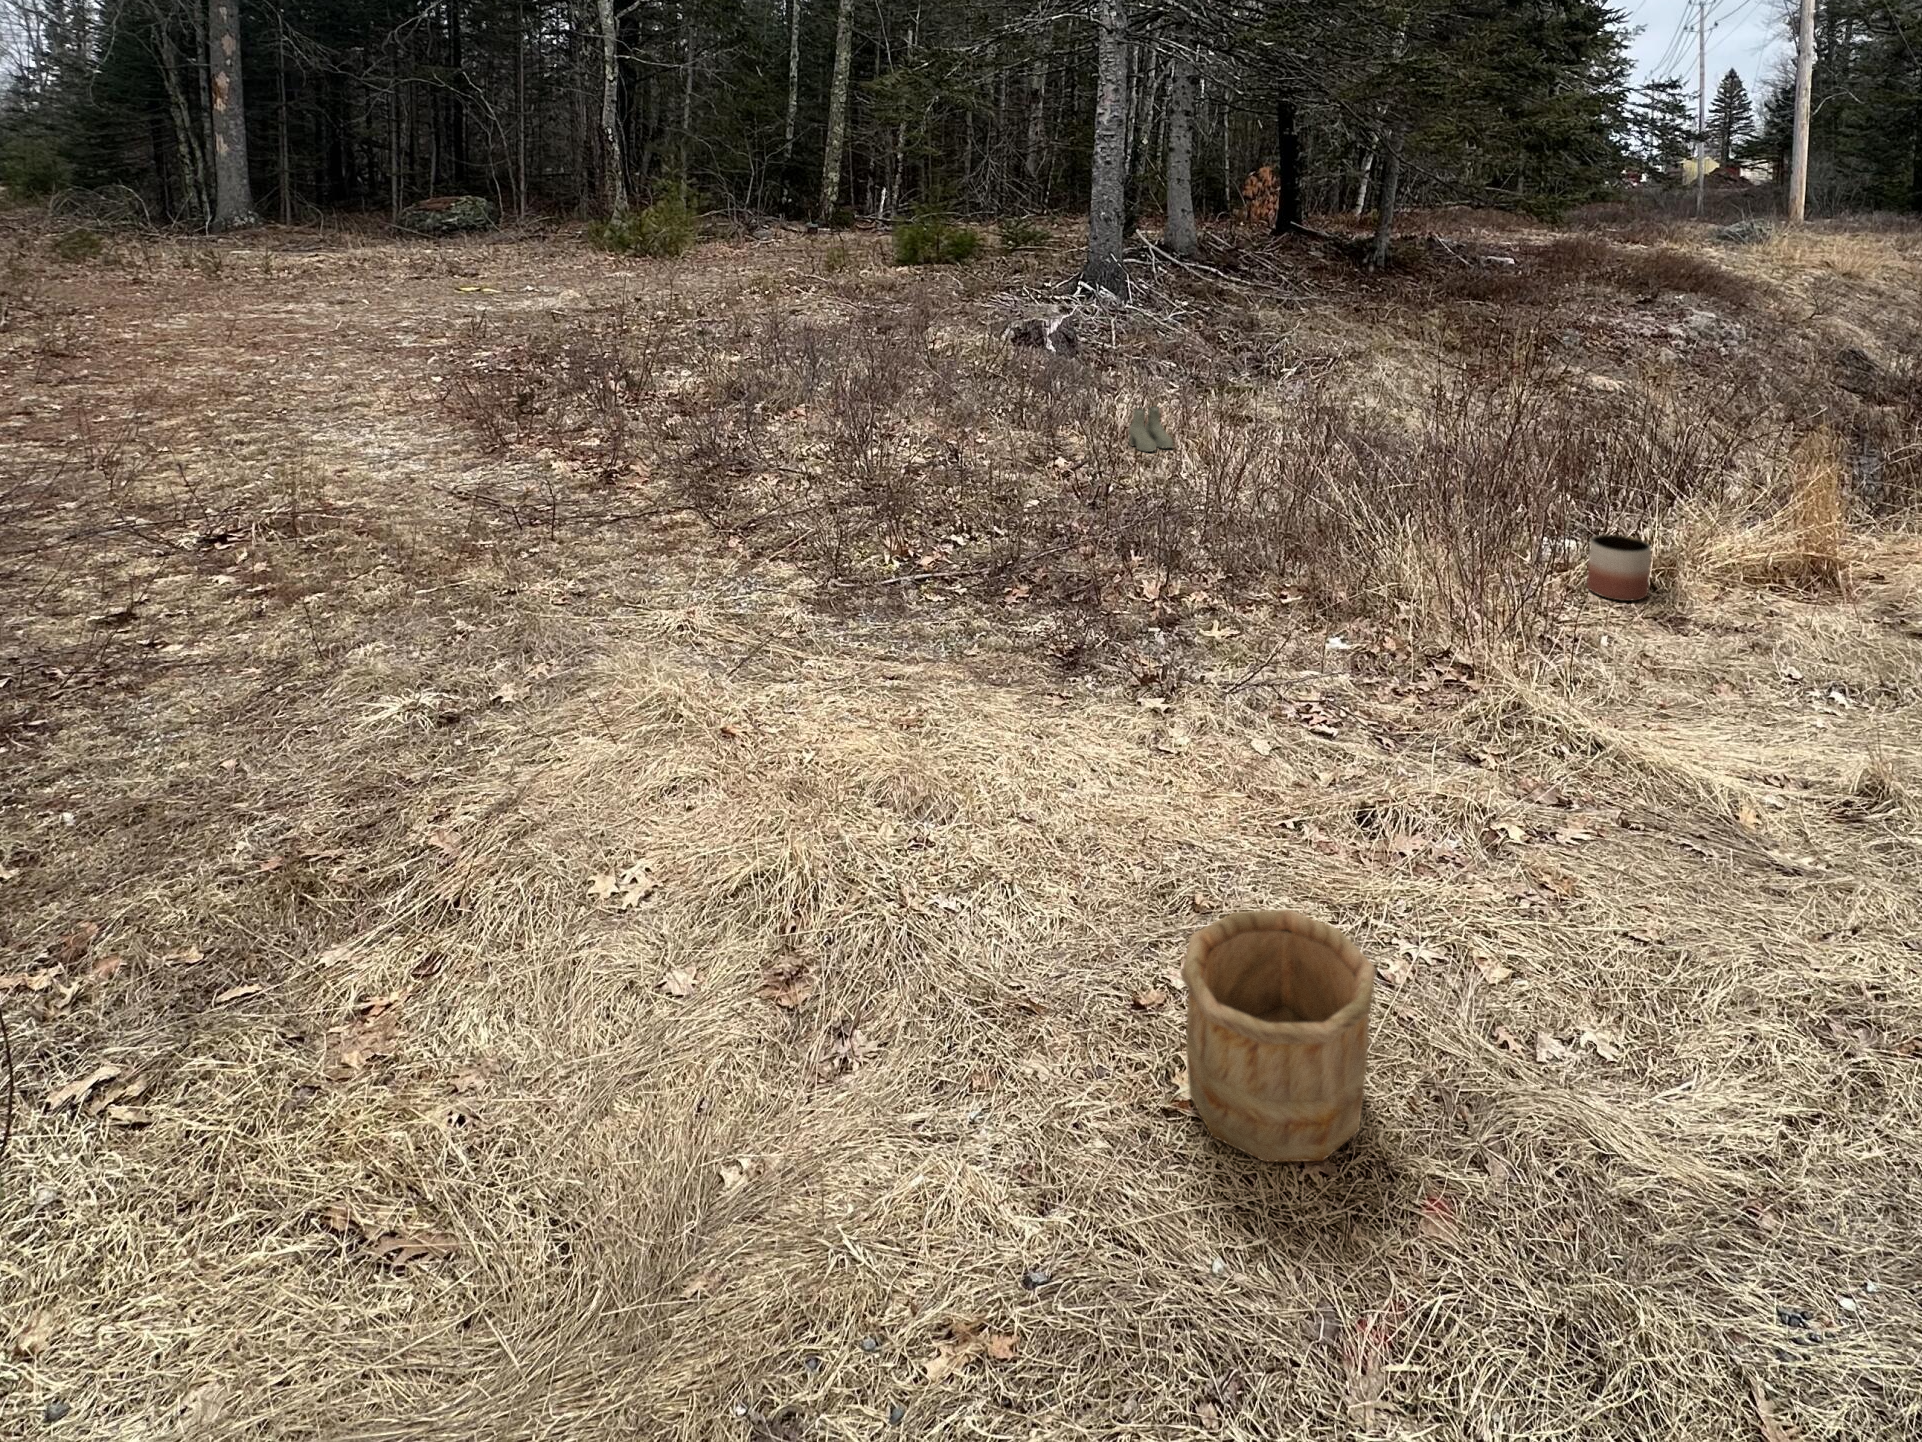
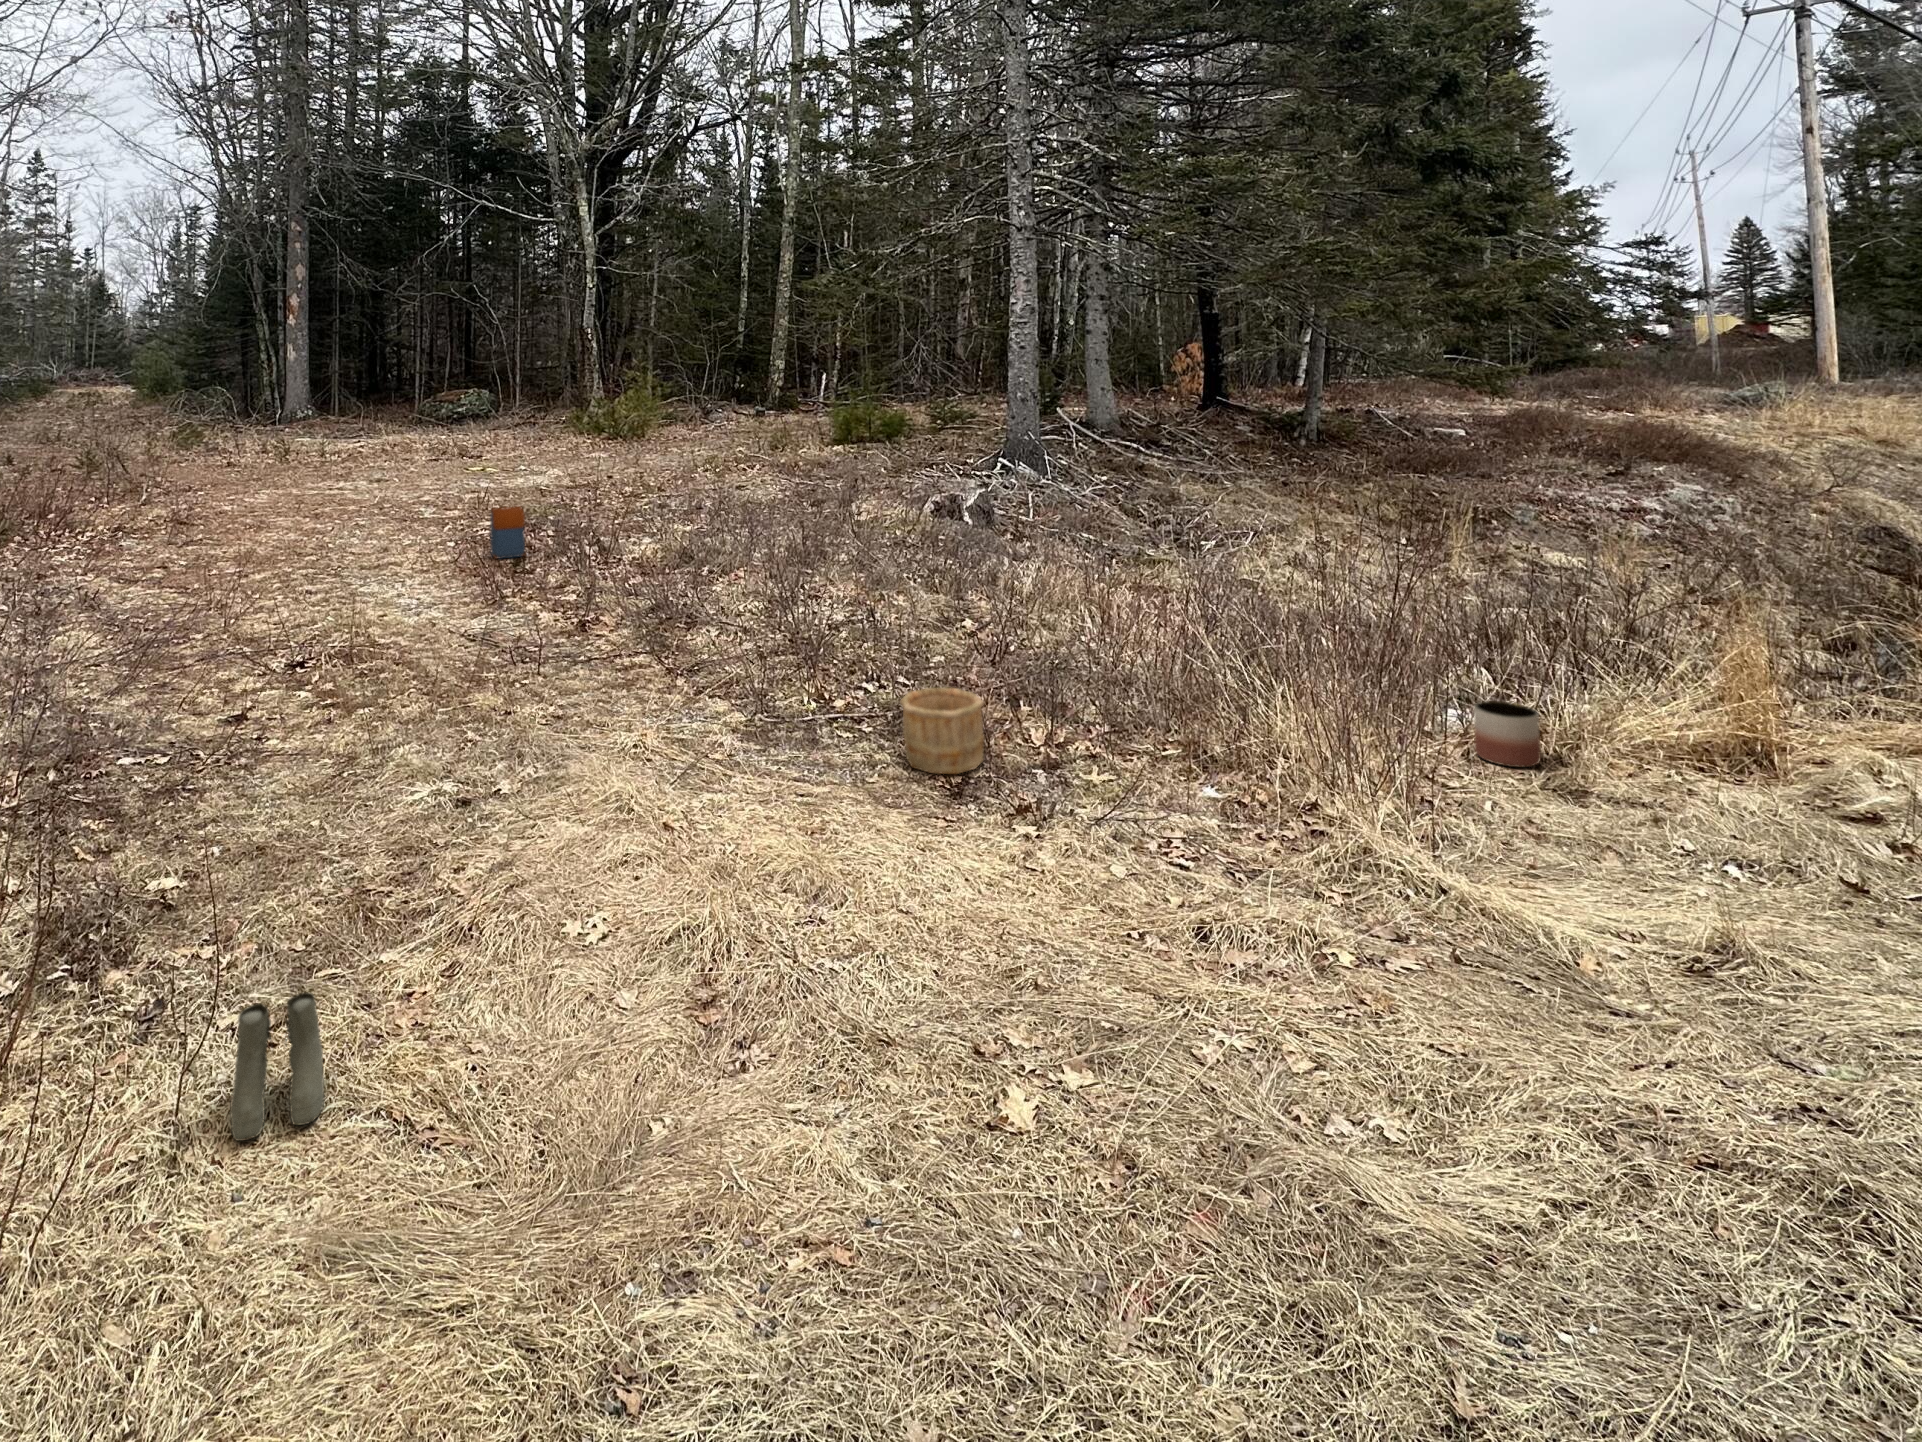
backpack: none [485,337,532,400] -> present [490,506,525,559]
boots: present [1129,406,1173,452] -> present [230,992,324,1141]
wooden bucket: present [1181,909,1376,1162] -> present [900,688,984,774]

